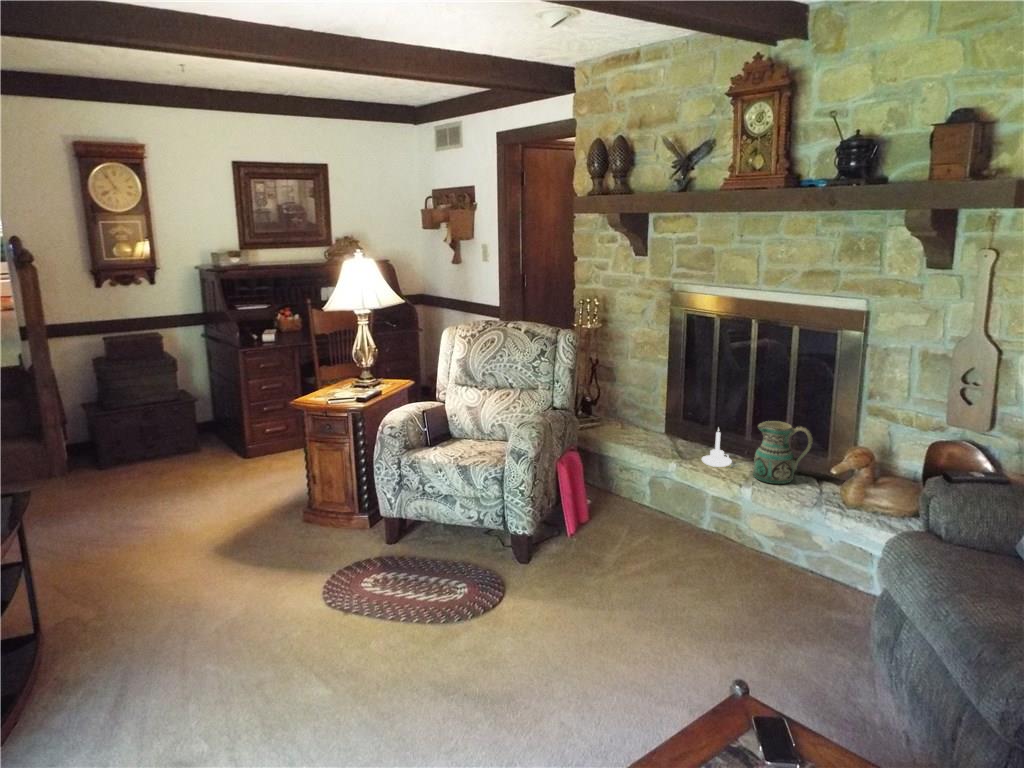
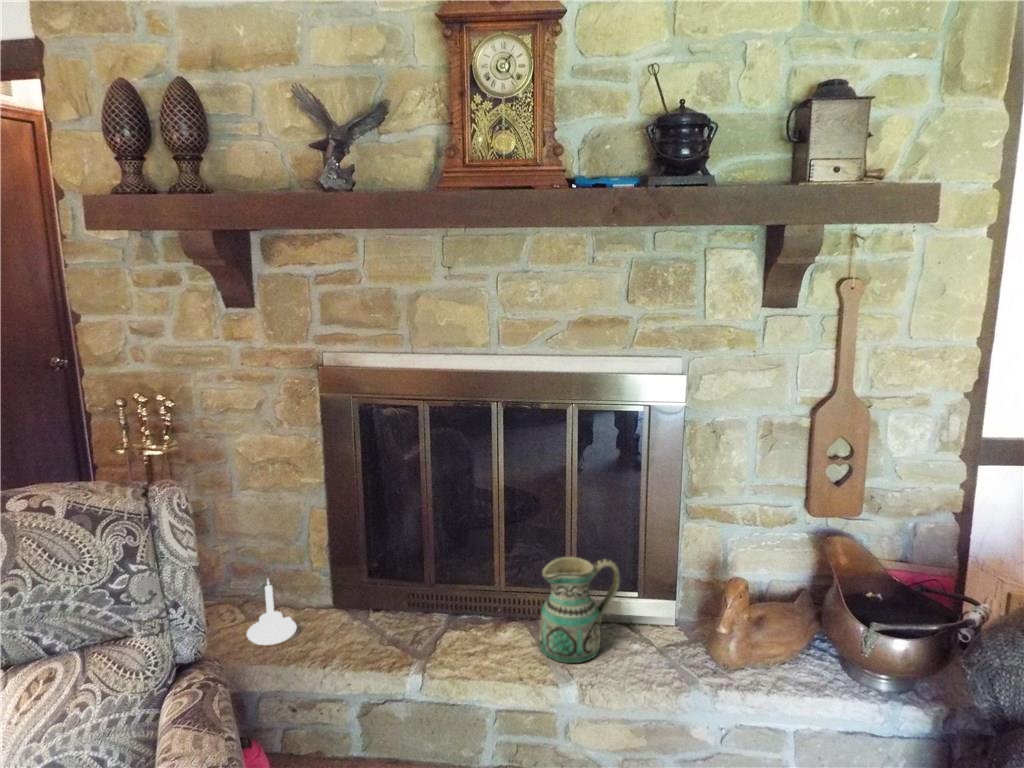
candle holder: present [702,428,732,467] -> present [247,580,297,645]

